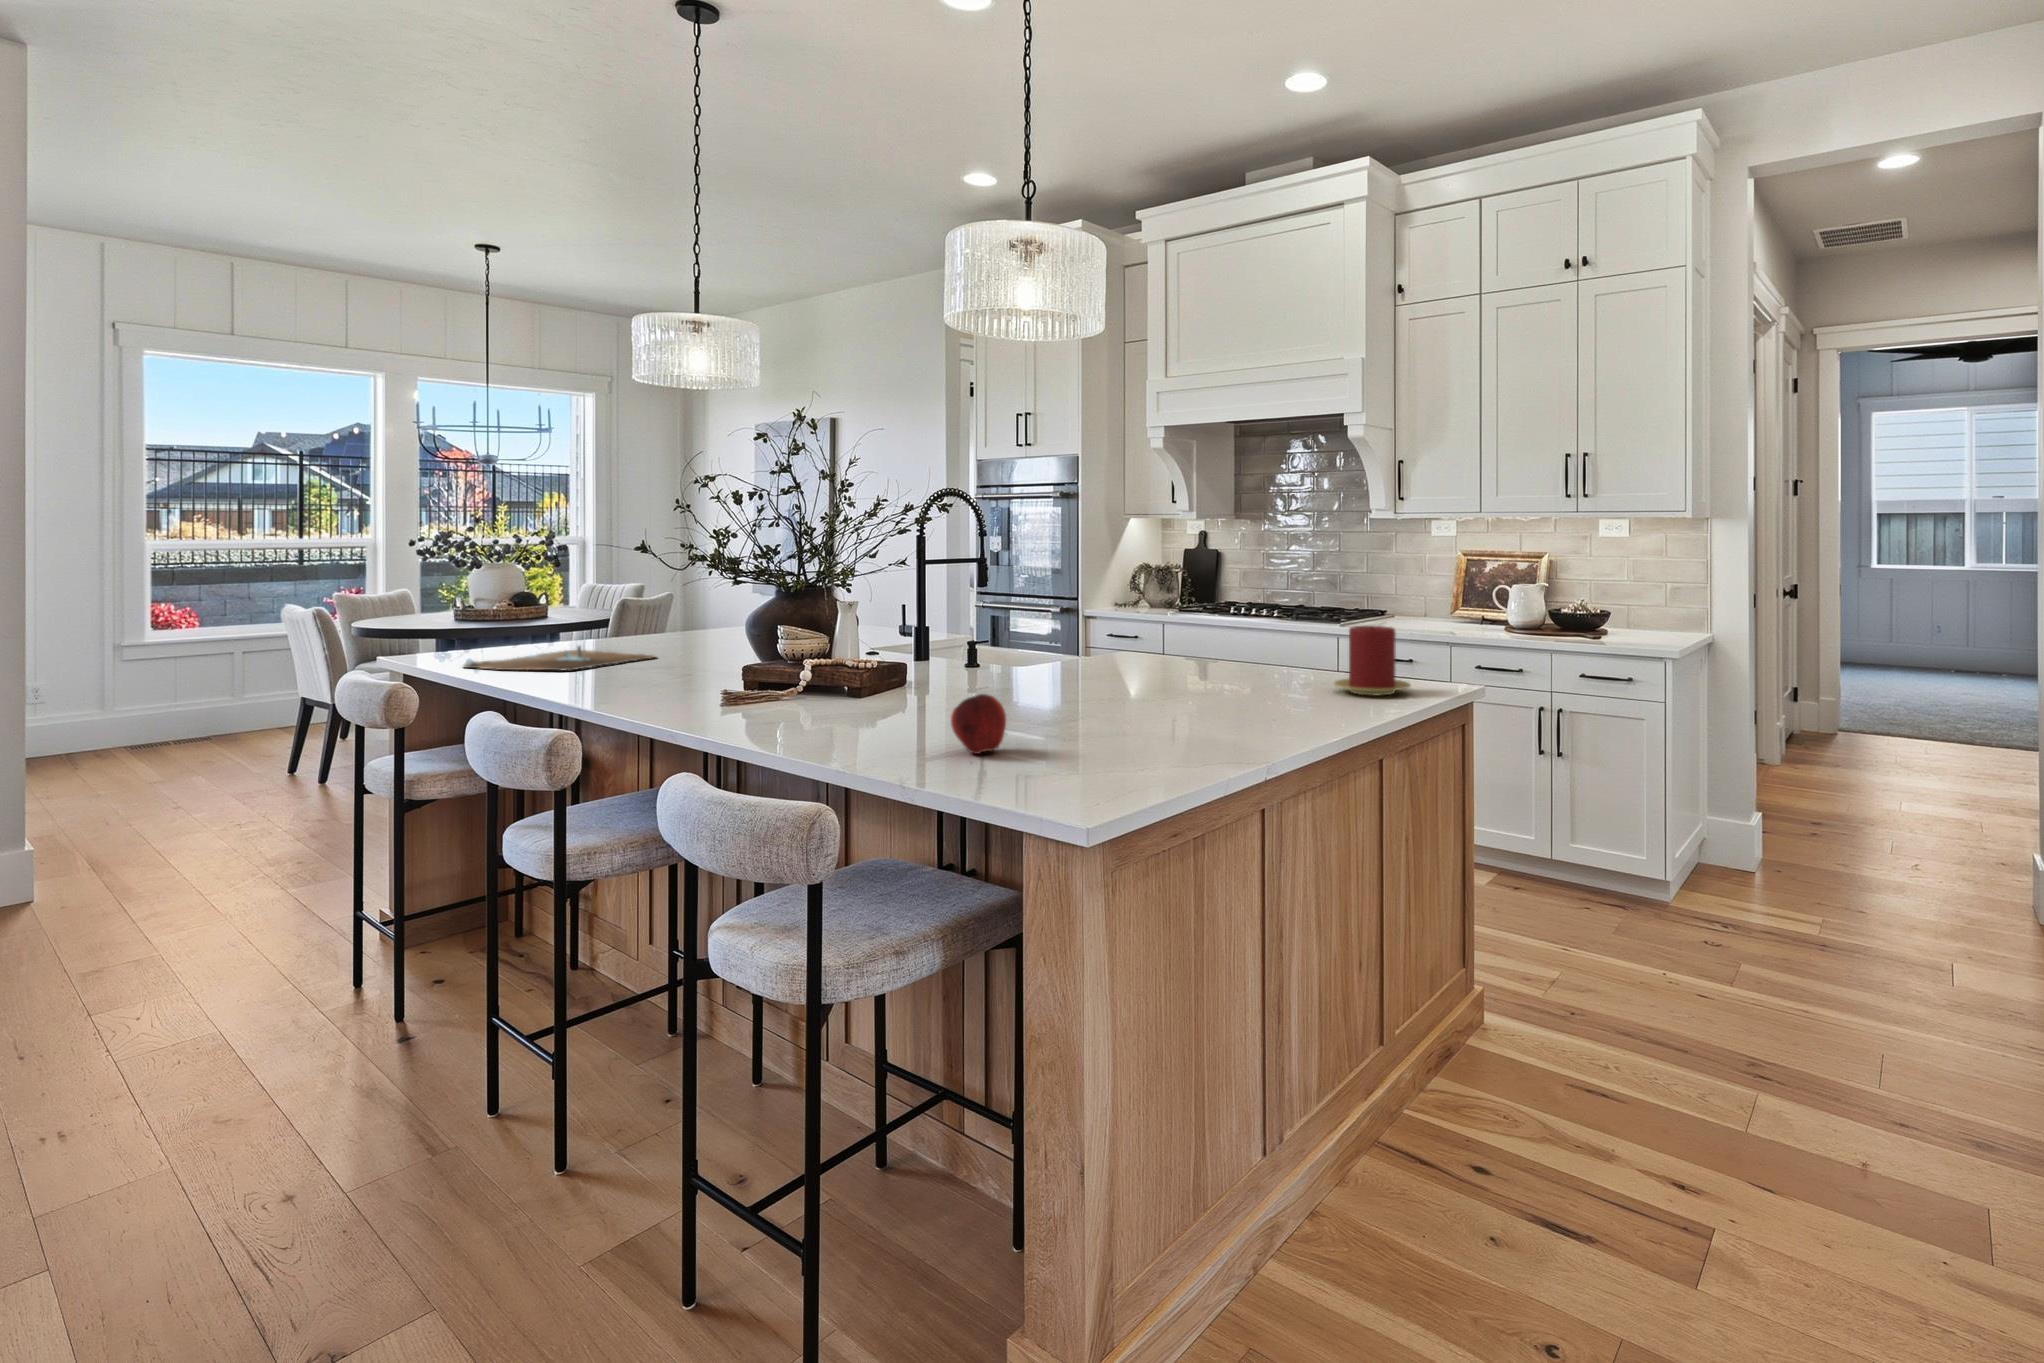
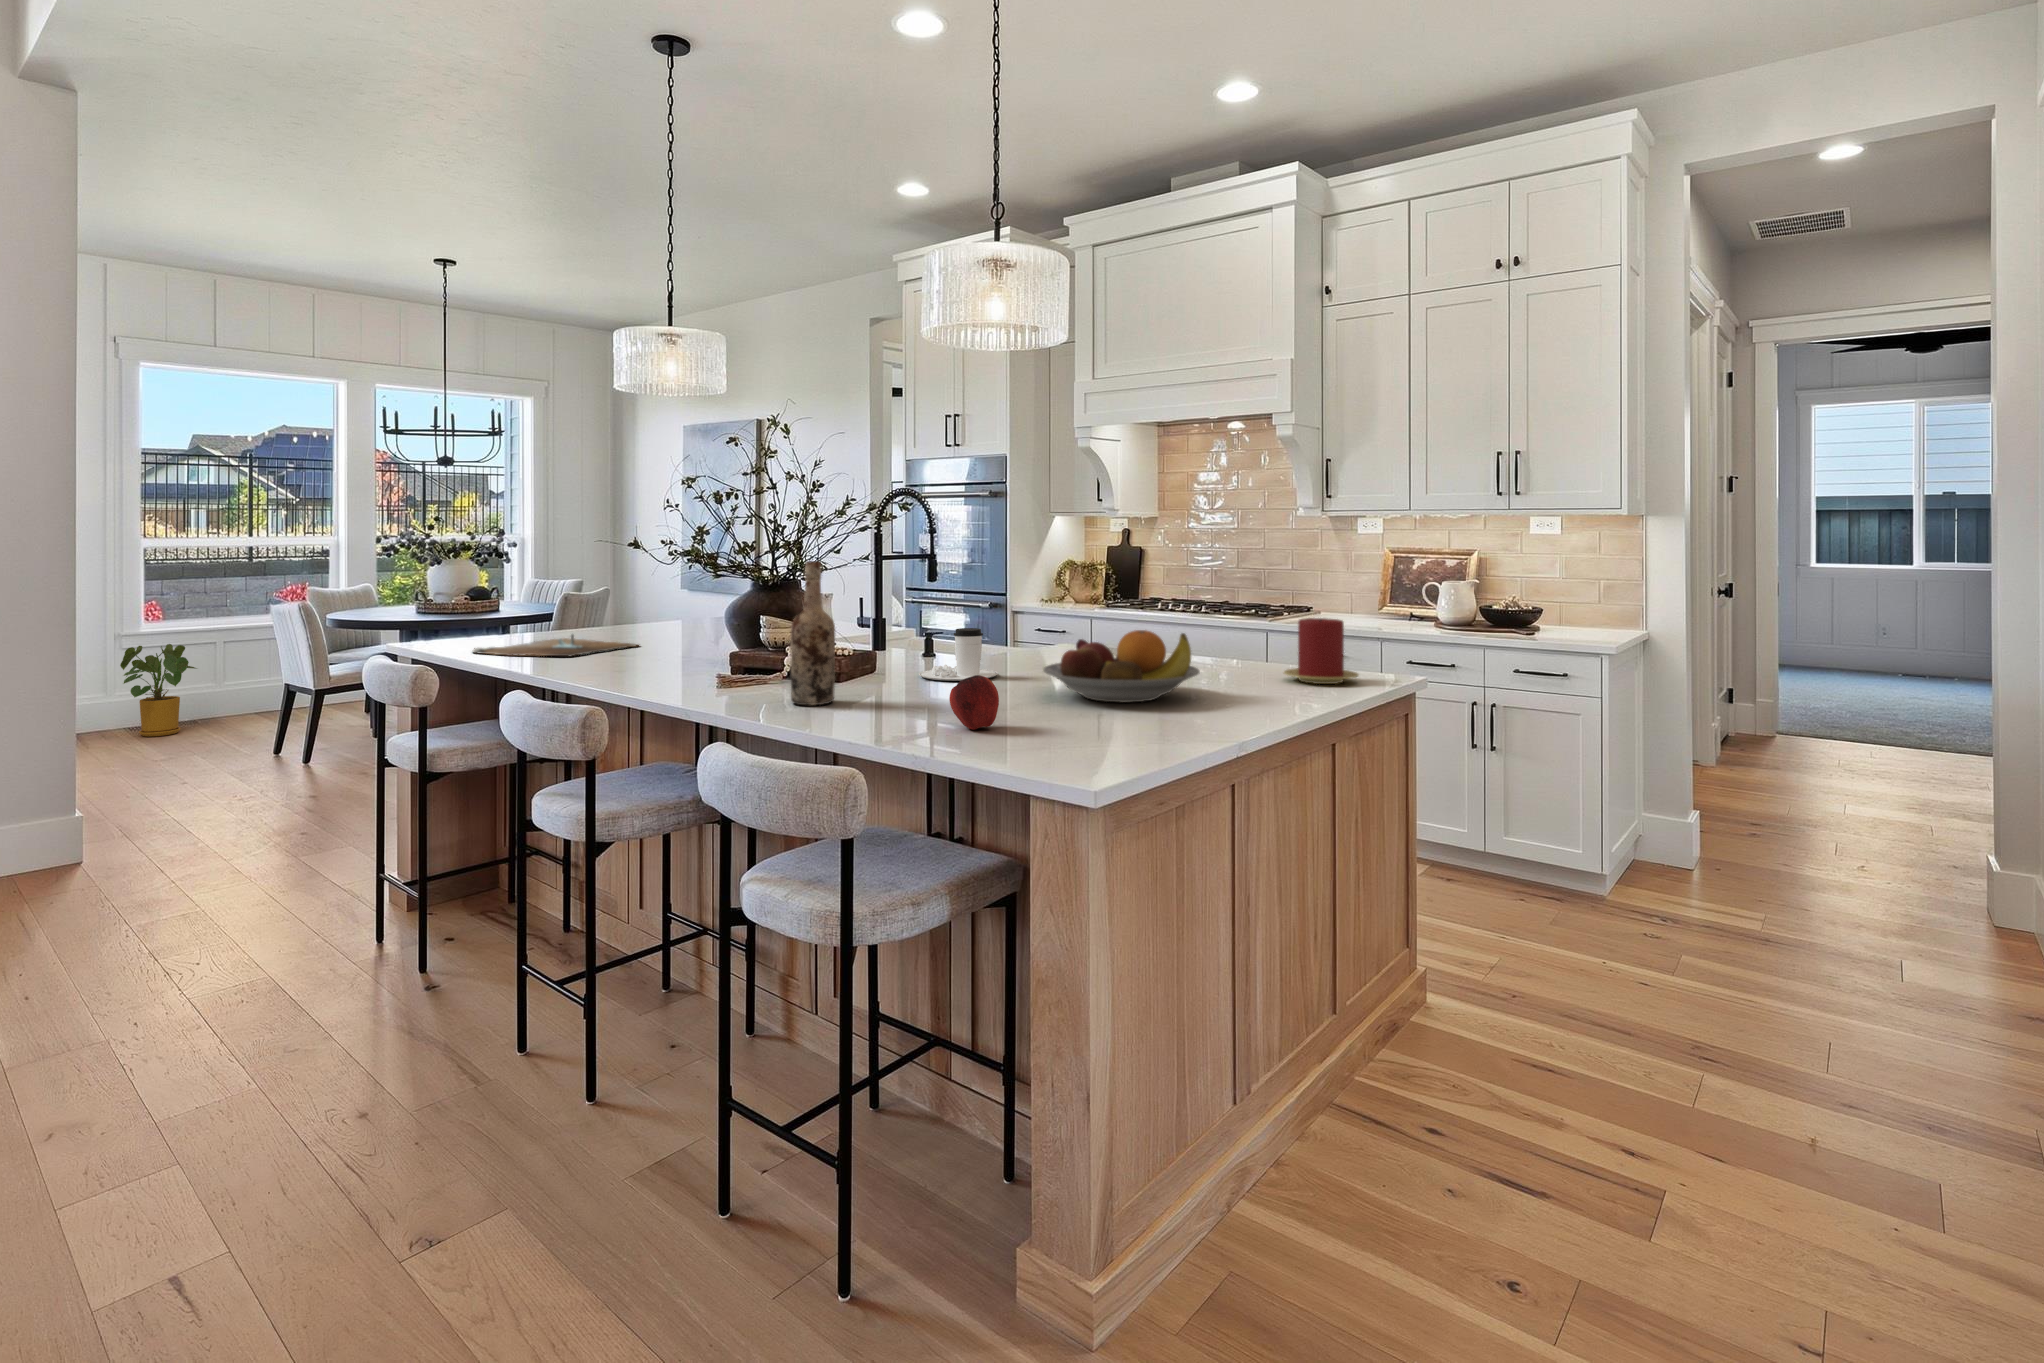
wine bottle: none [787,568,838,727] -> present [790,561,835,705]
coffee cup: none [945,638,1032,695] -> present [919,628,998,681]
fruit bowl: none [1071,641,1239,719] -> present [1043,630,1200,702]
house plant: none [118,654,210,755] -> present [120,644,197,737]

